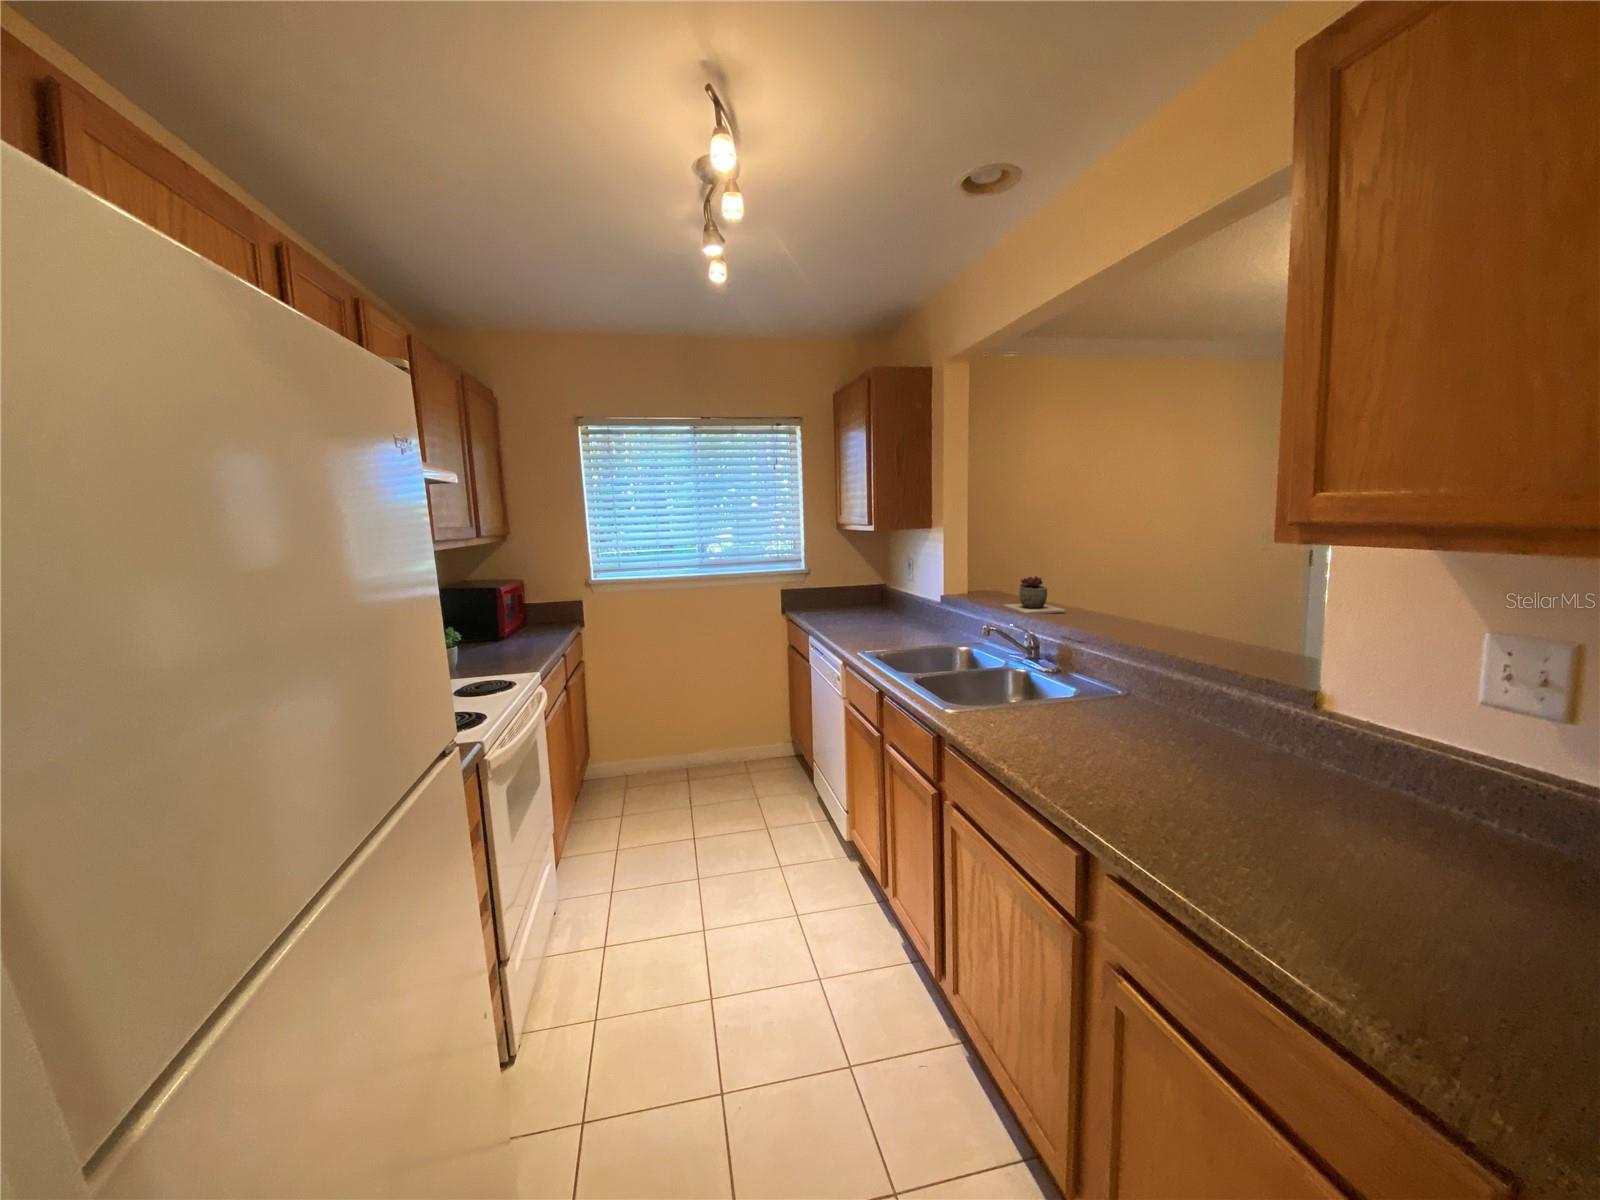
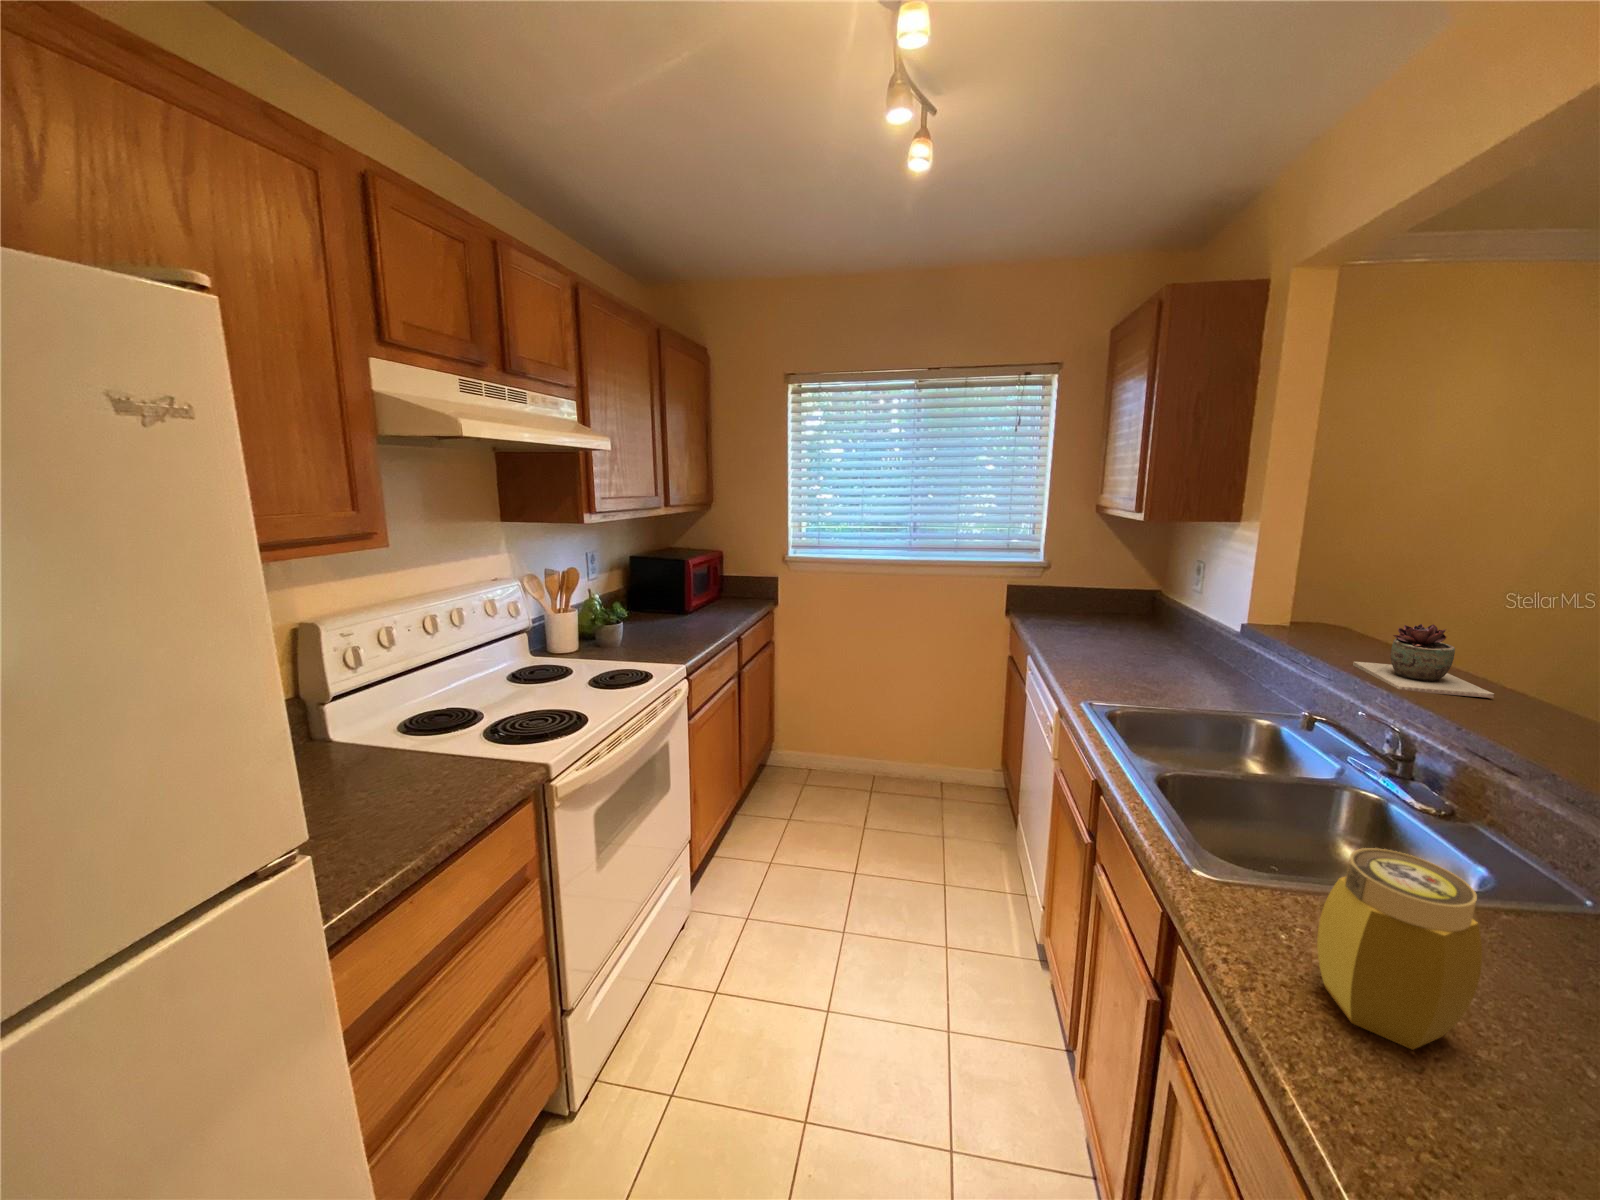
jar: none [1010,656,1069,742] -> present [1317,848,1482,1050]

